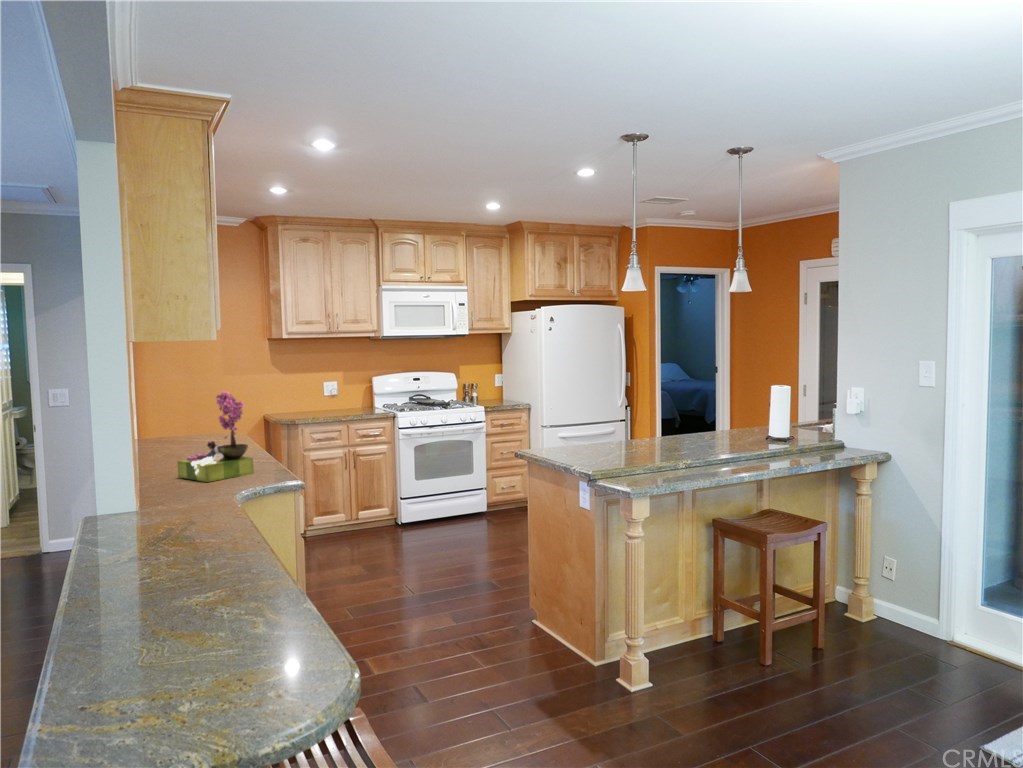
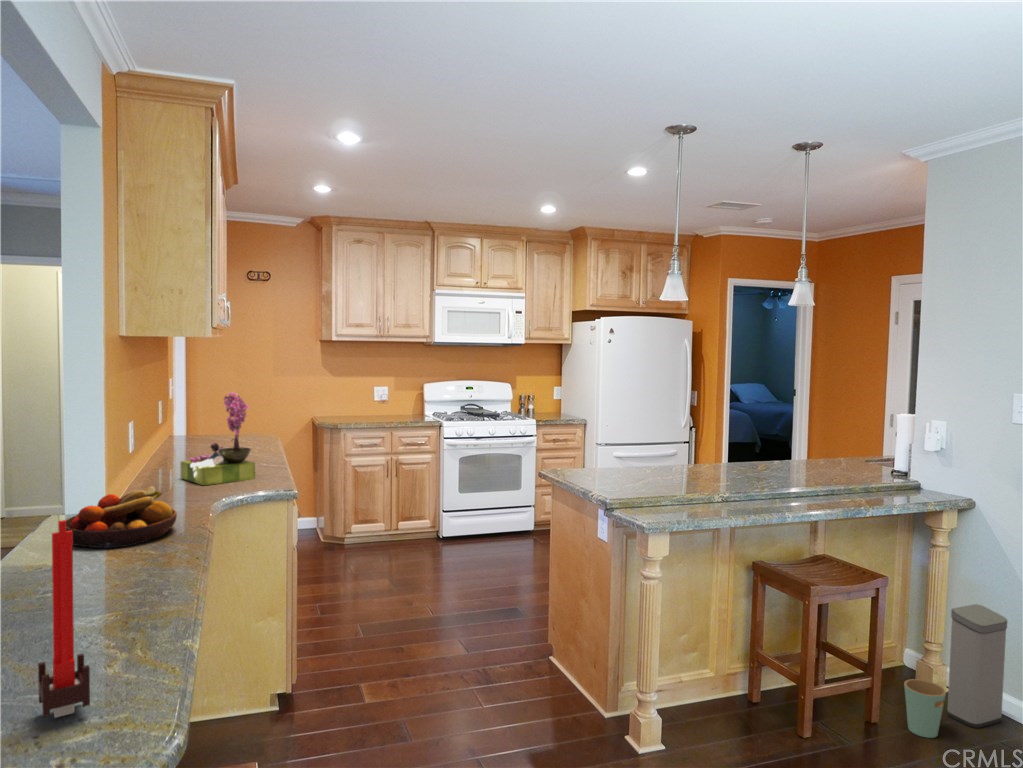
fruit bowl: none [107,482,215,542] -> present [66,486,177,548]
candle: none [218,500,268,673] -> present [38,520,90,718]
trash can: none [844,541,922,656] -> present [904,604,1007,738]

